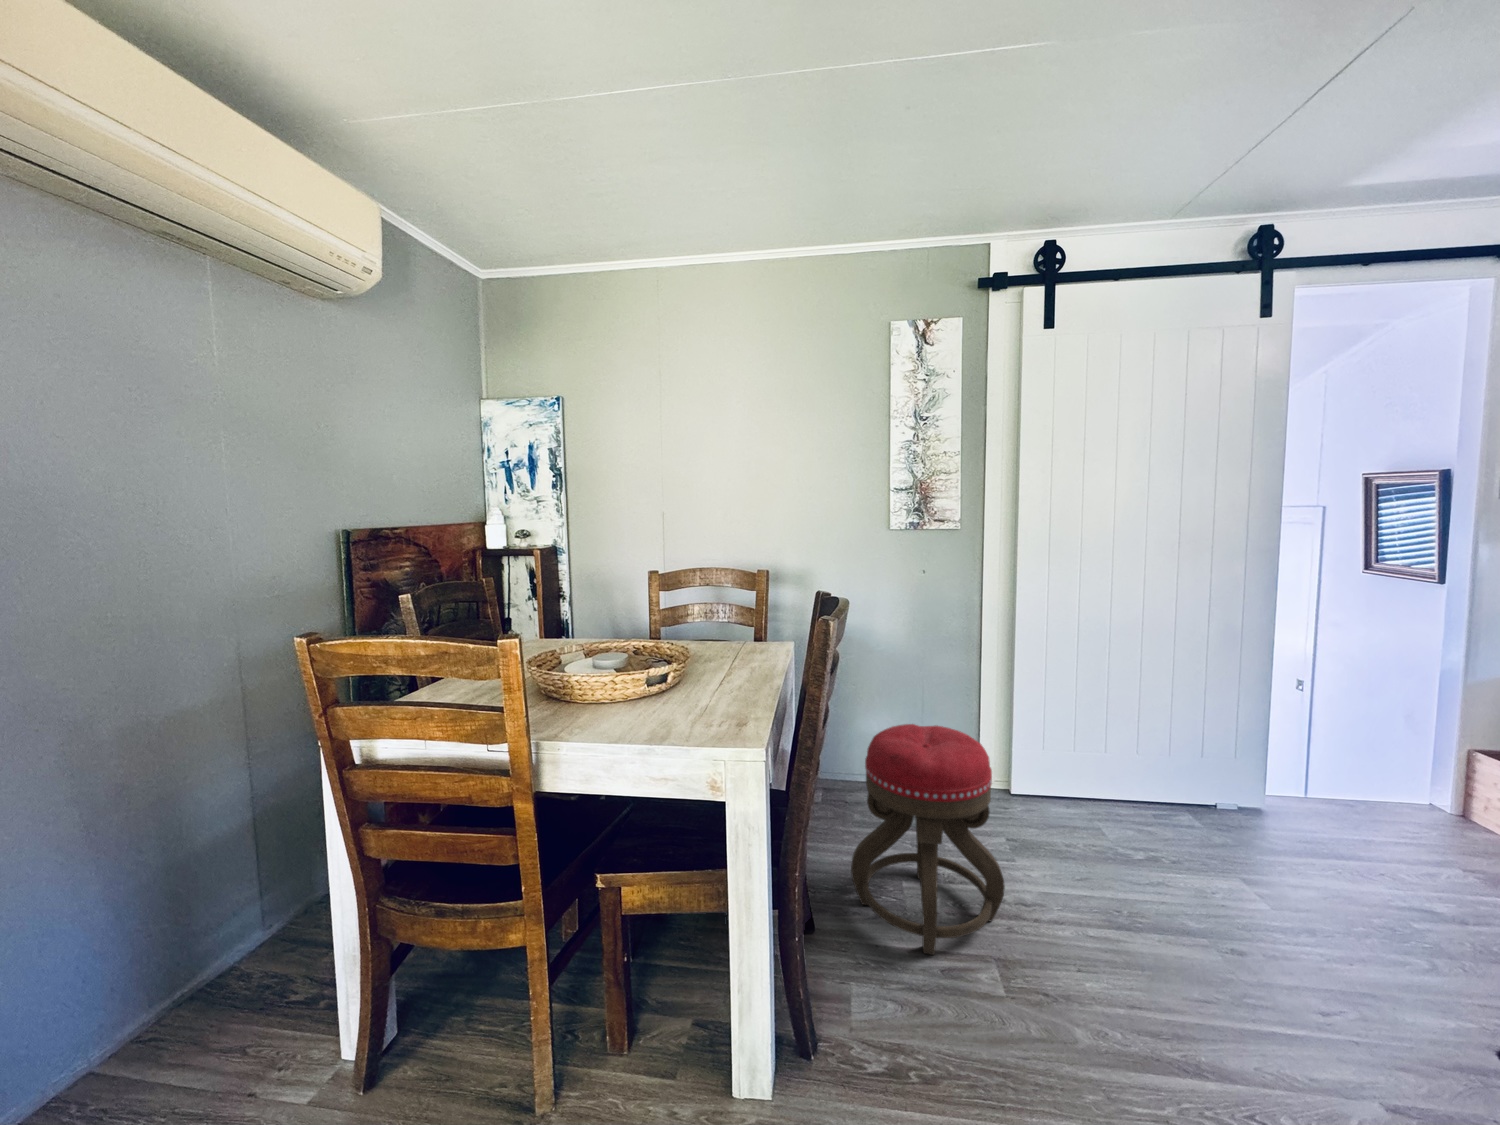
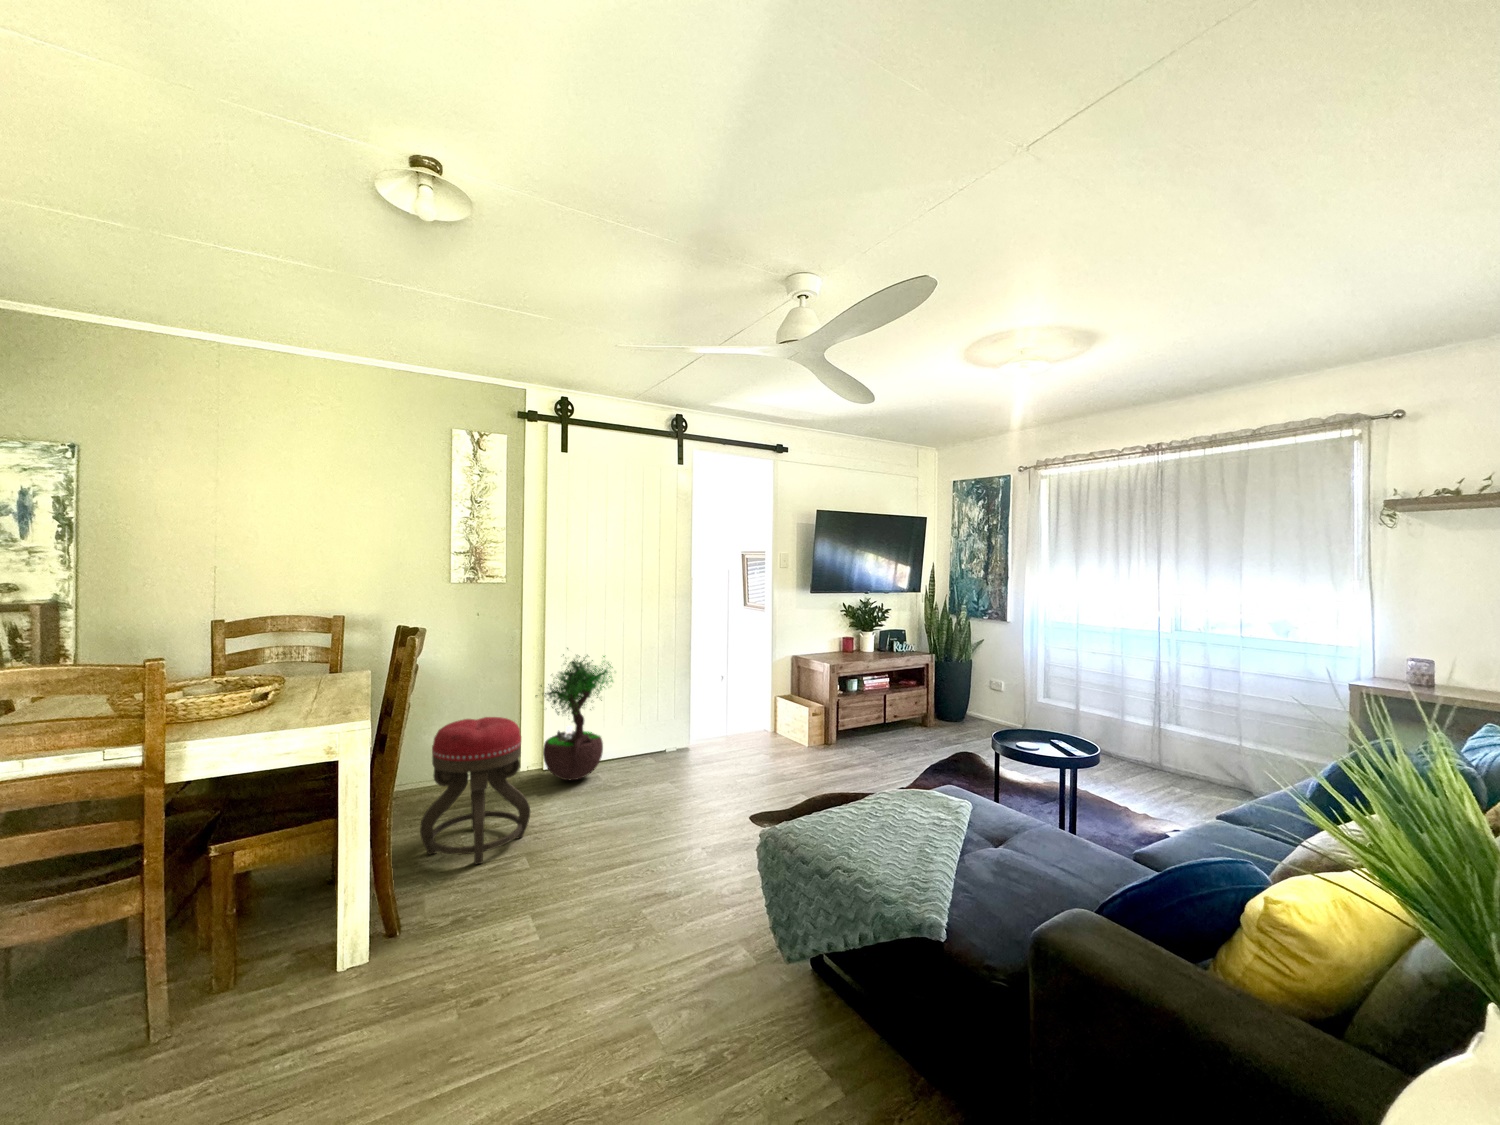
potted tree: none [1004,628,1142,827] -> present [536,648,613,780]

